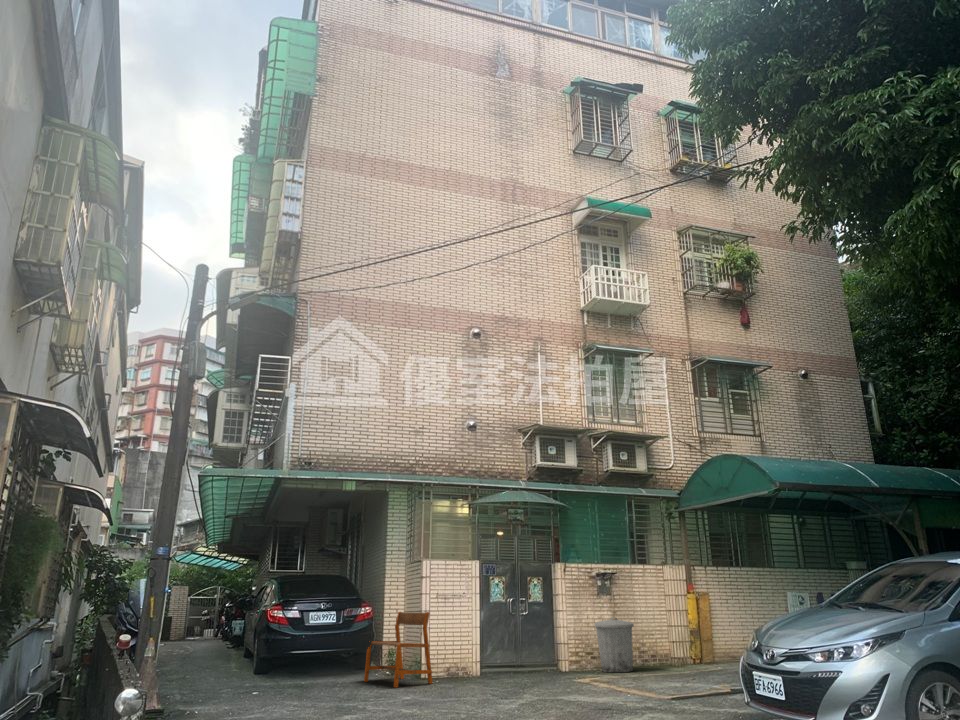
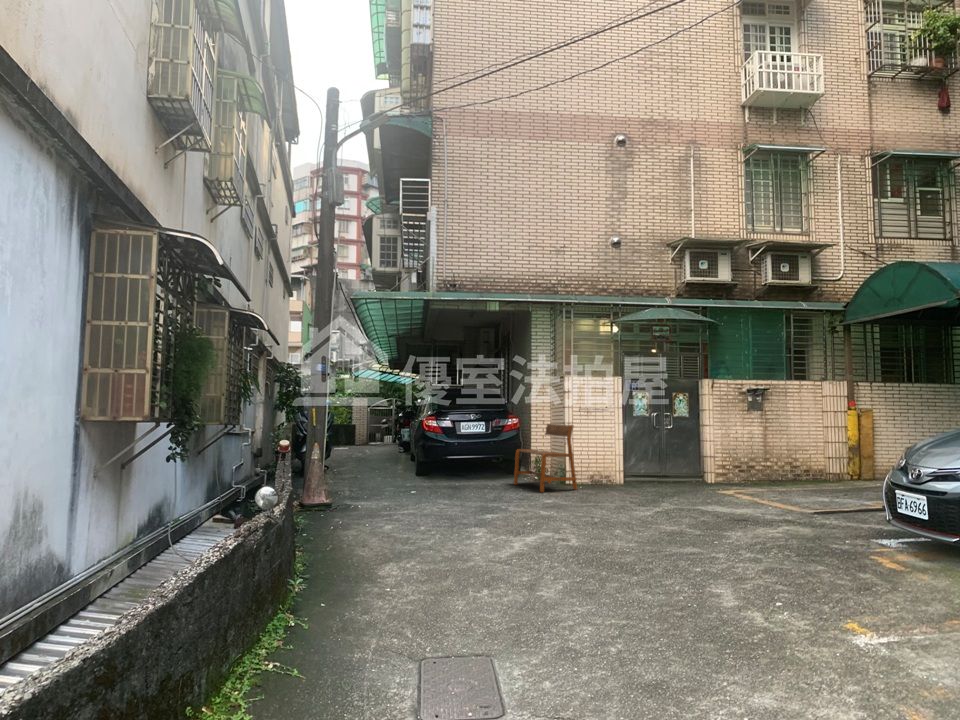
trash can: present [595,617,634,672] -> none [743,433,786,486]

